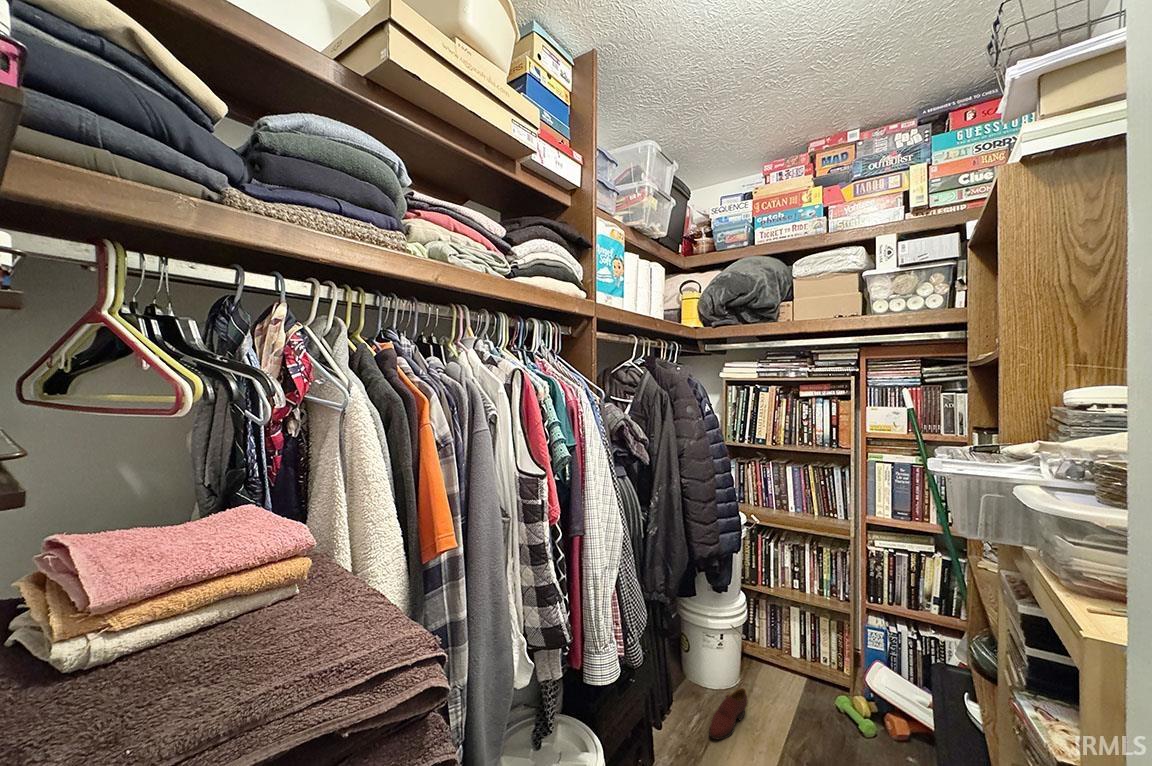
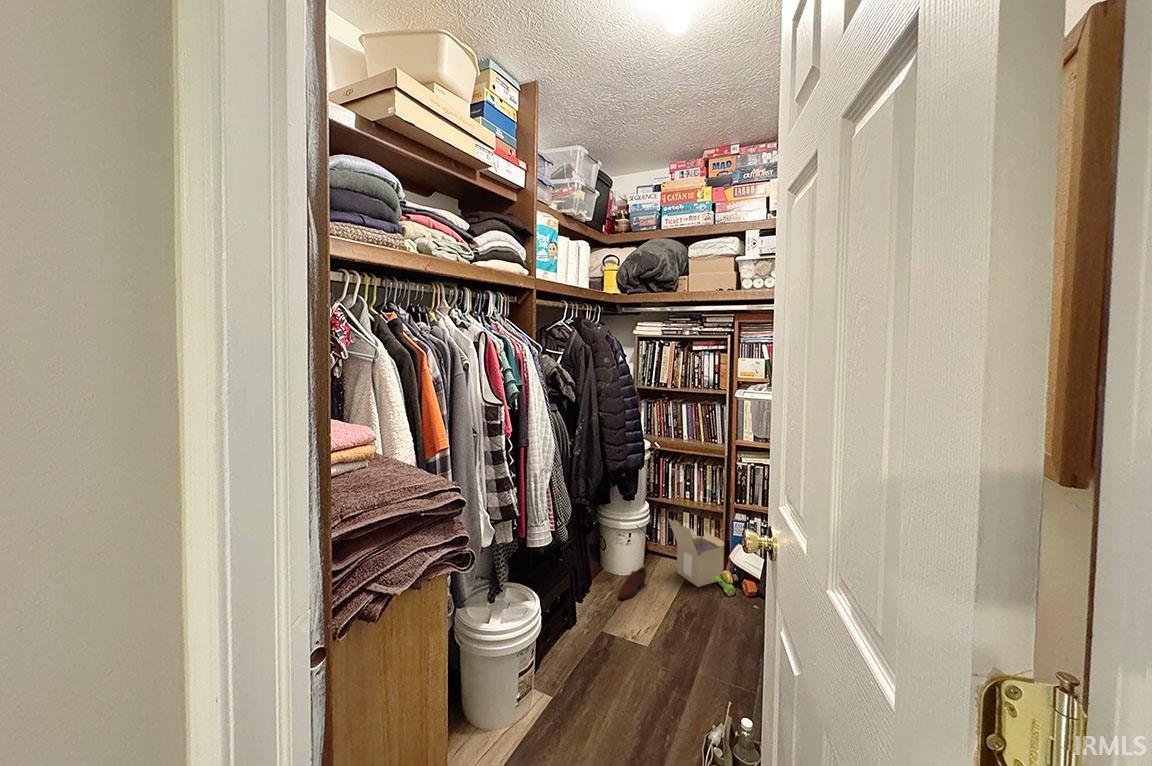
cardboard box: none [774,619,860,728] -> present [668,518,724,587]

